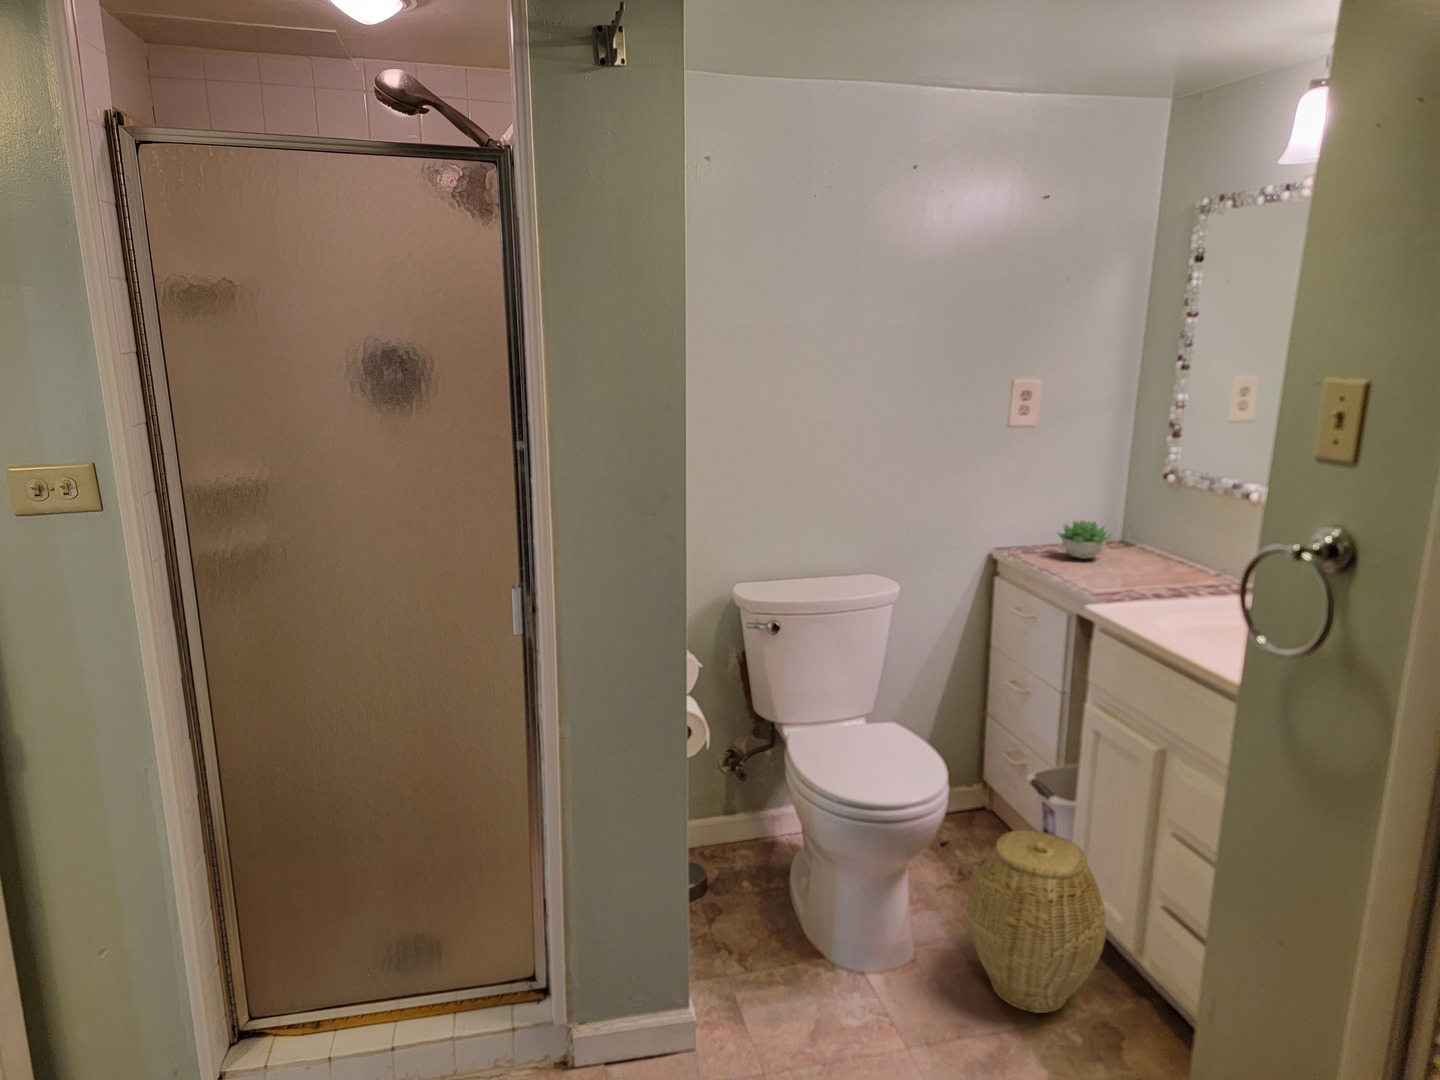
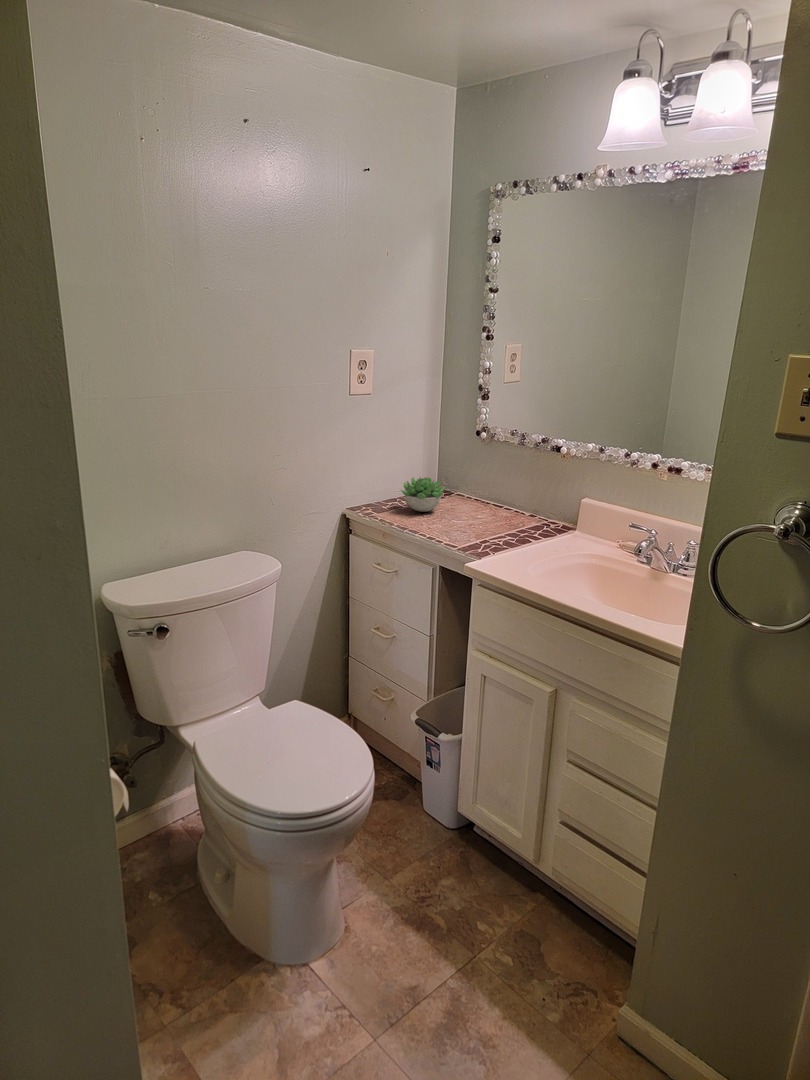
woven basket: present [968,830,1106,1013] -> none [395,778,516,943]

